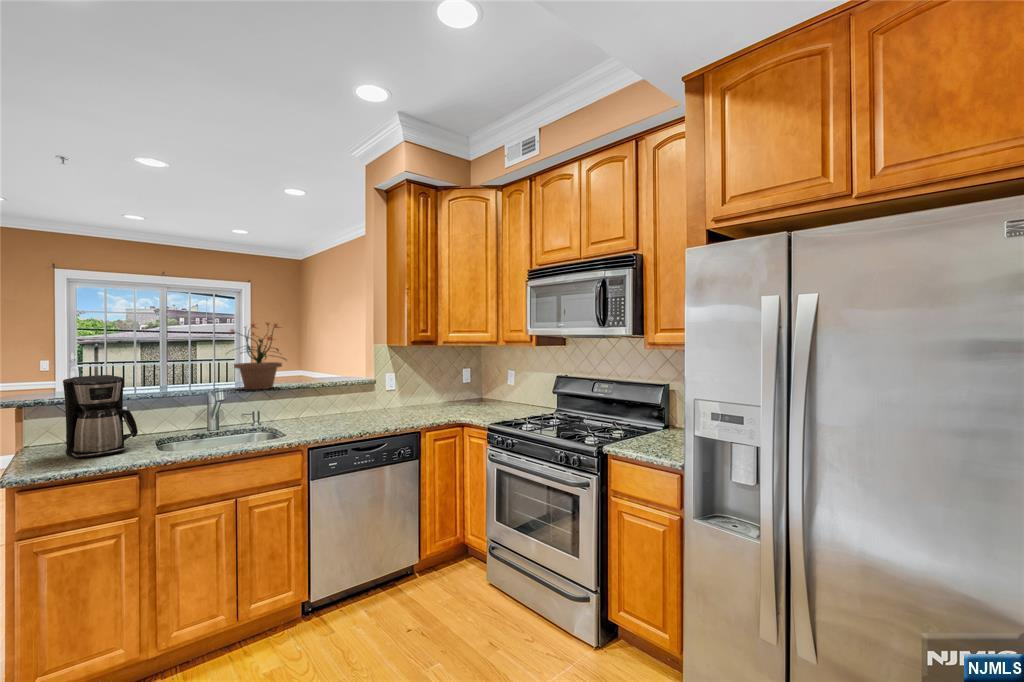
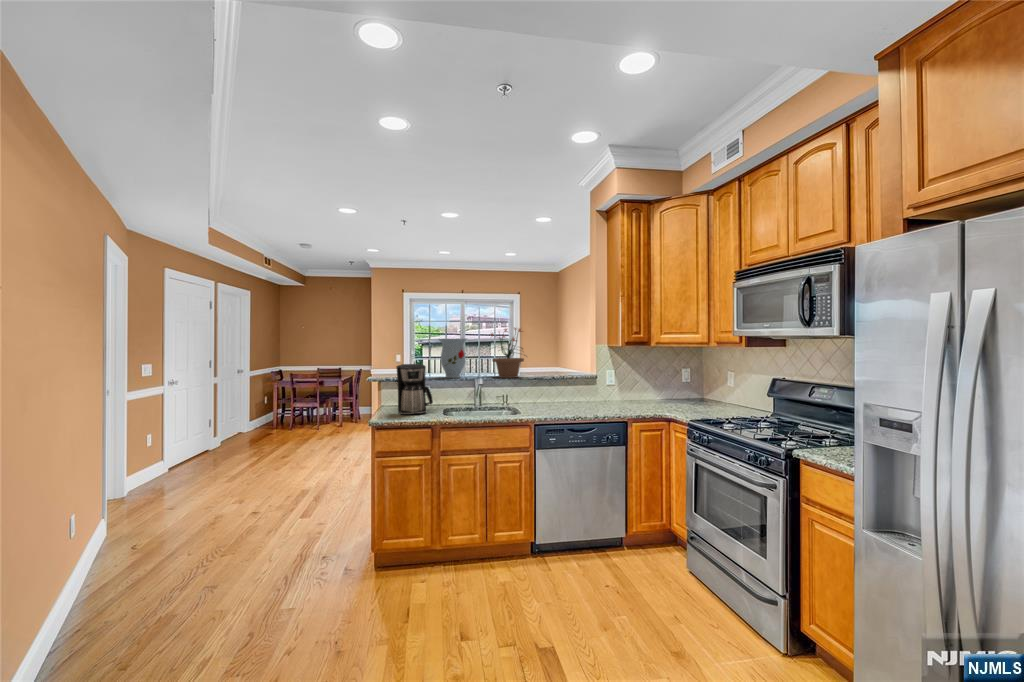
vase: none [142,337,194,394] -> present [439,339,467,378]

